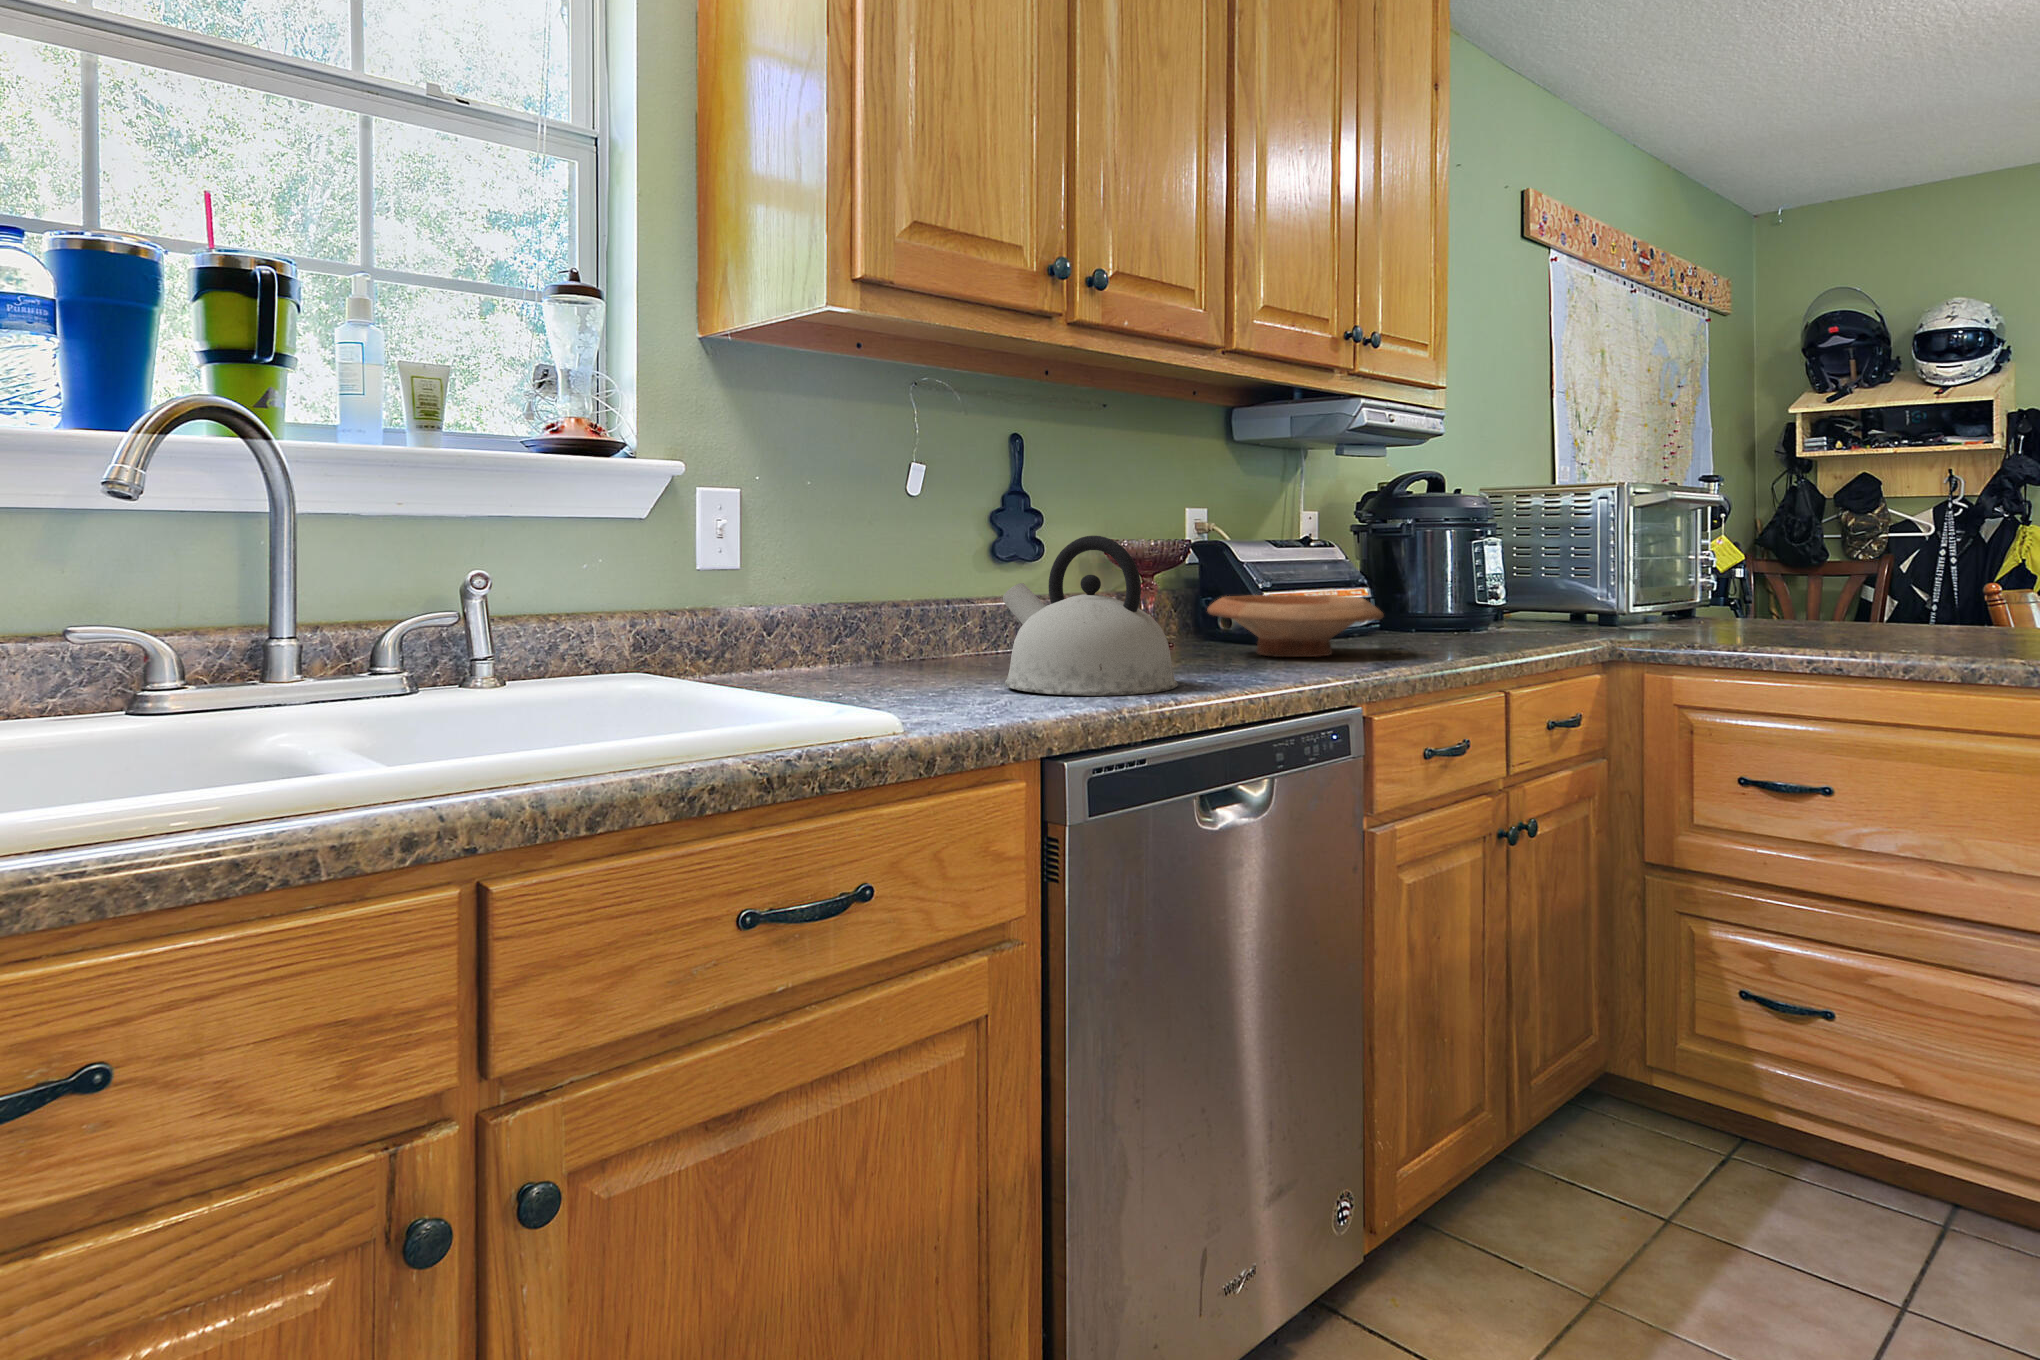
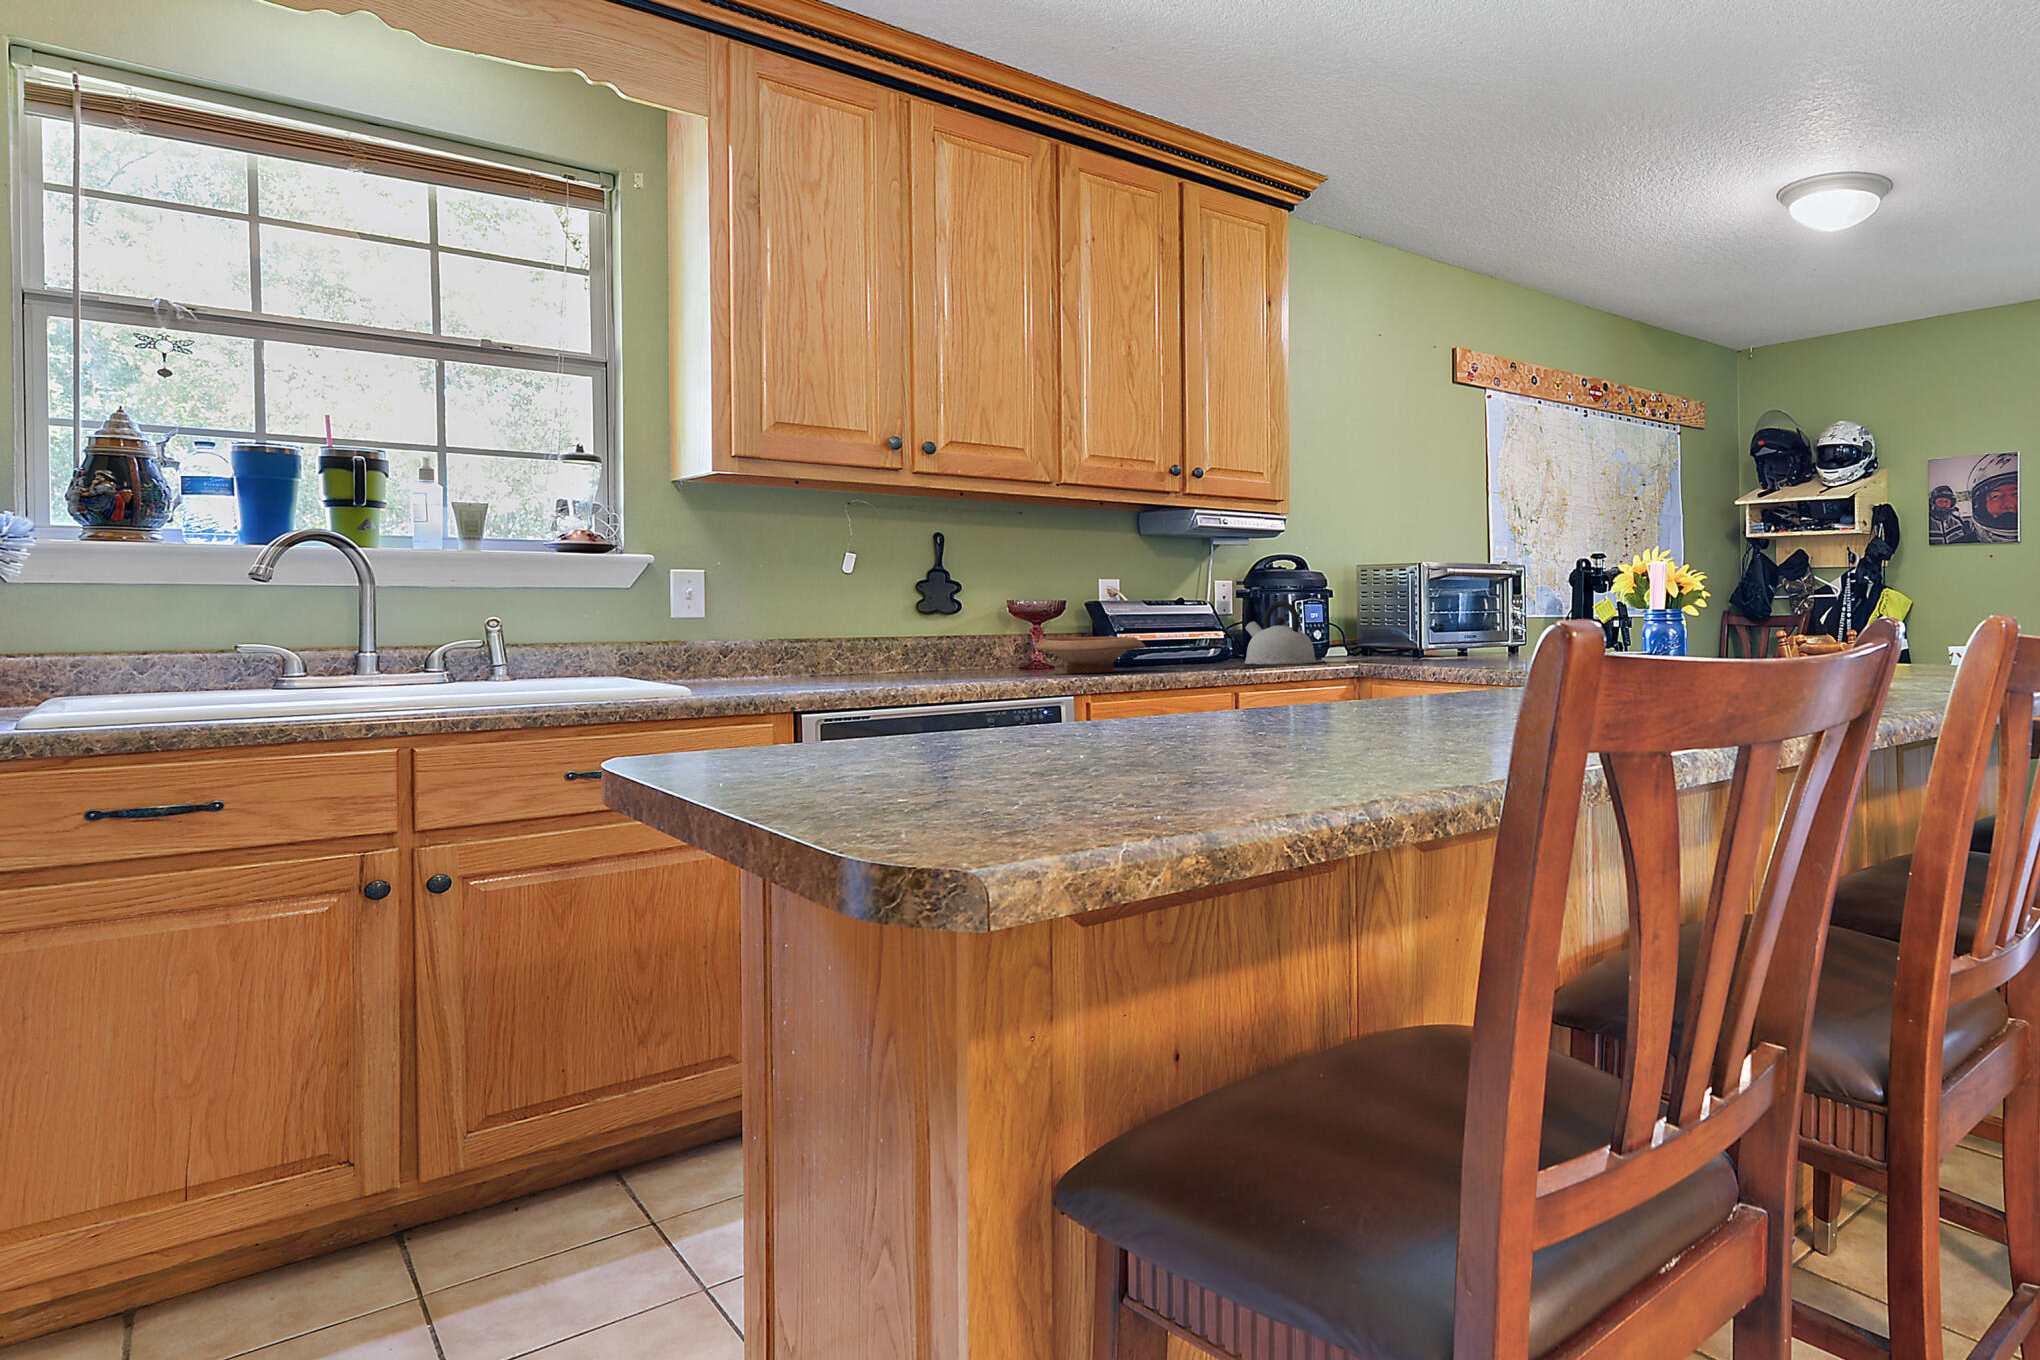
kettle: present [1003,536,1178,696] -> present [1244,601,1317,664]

